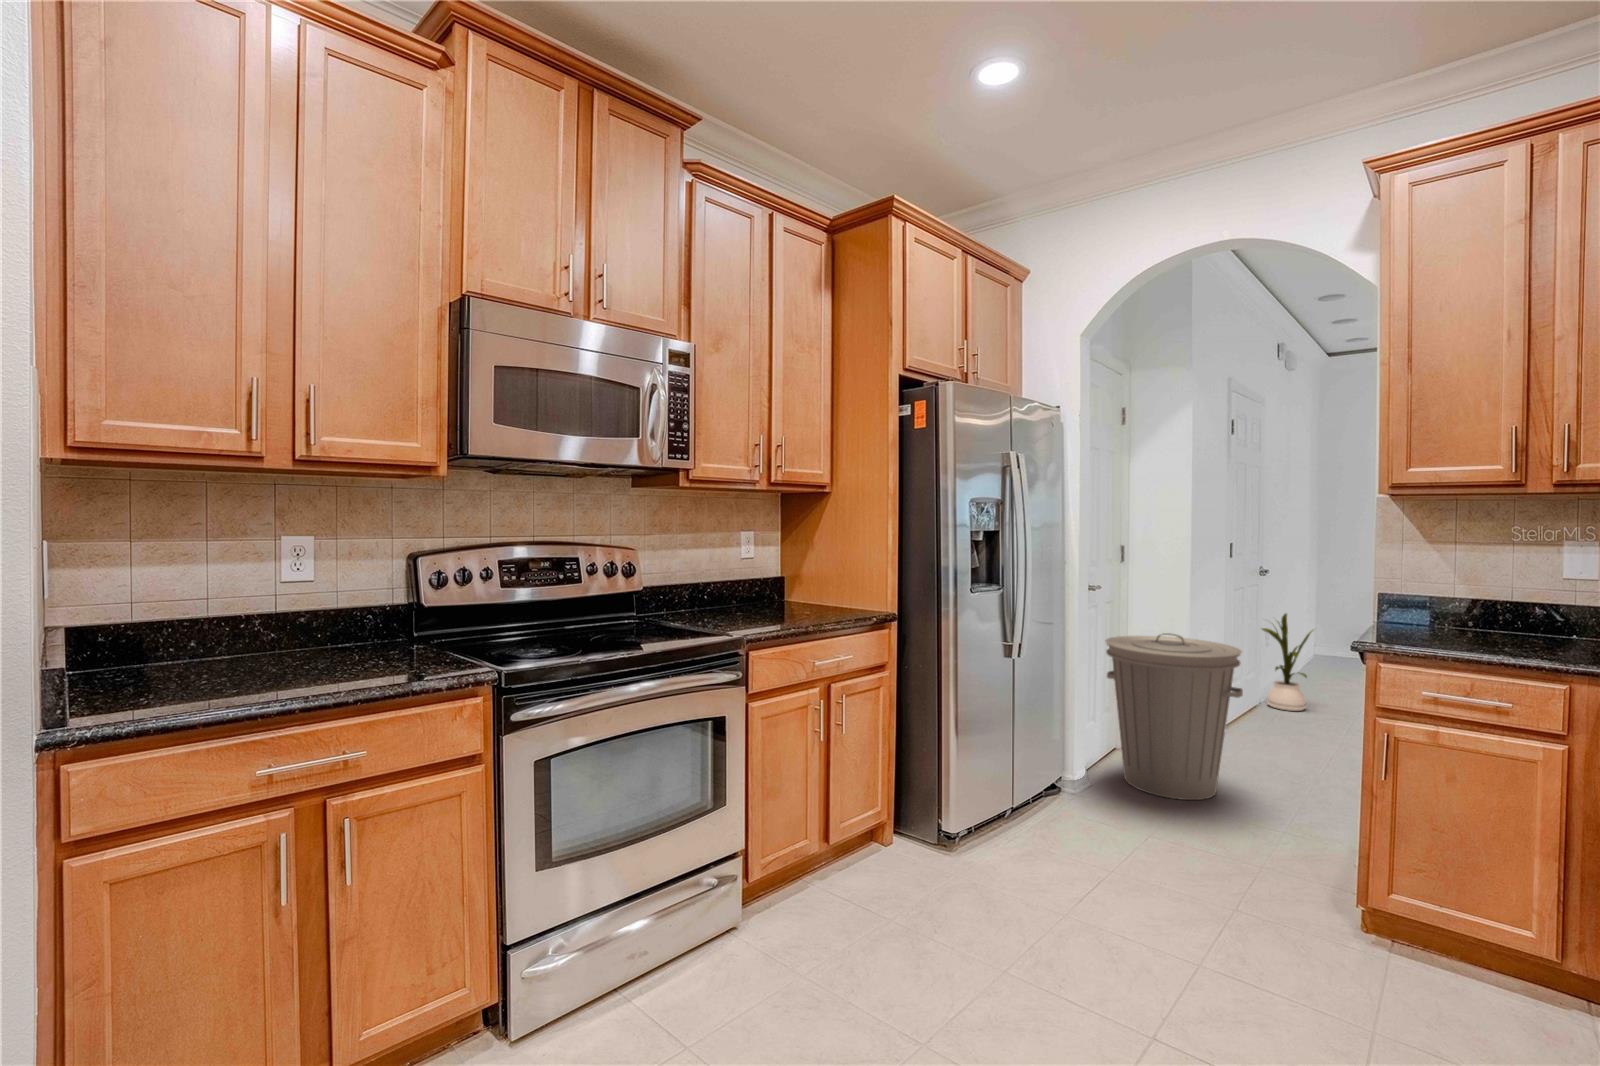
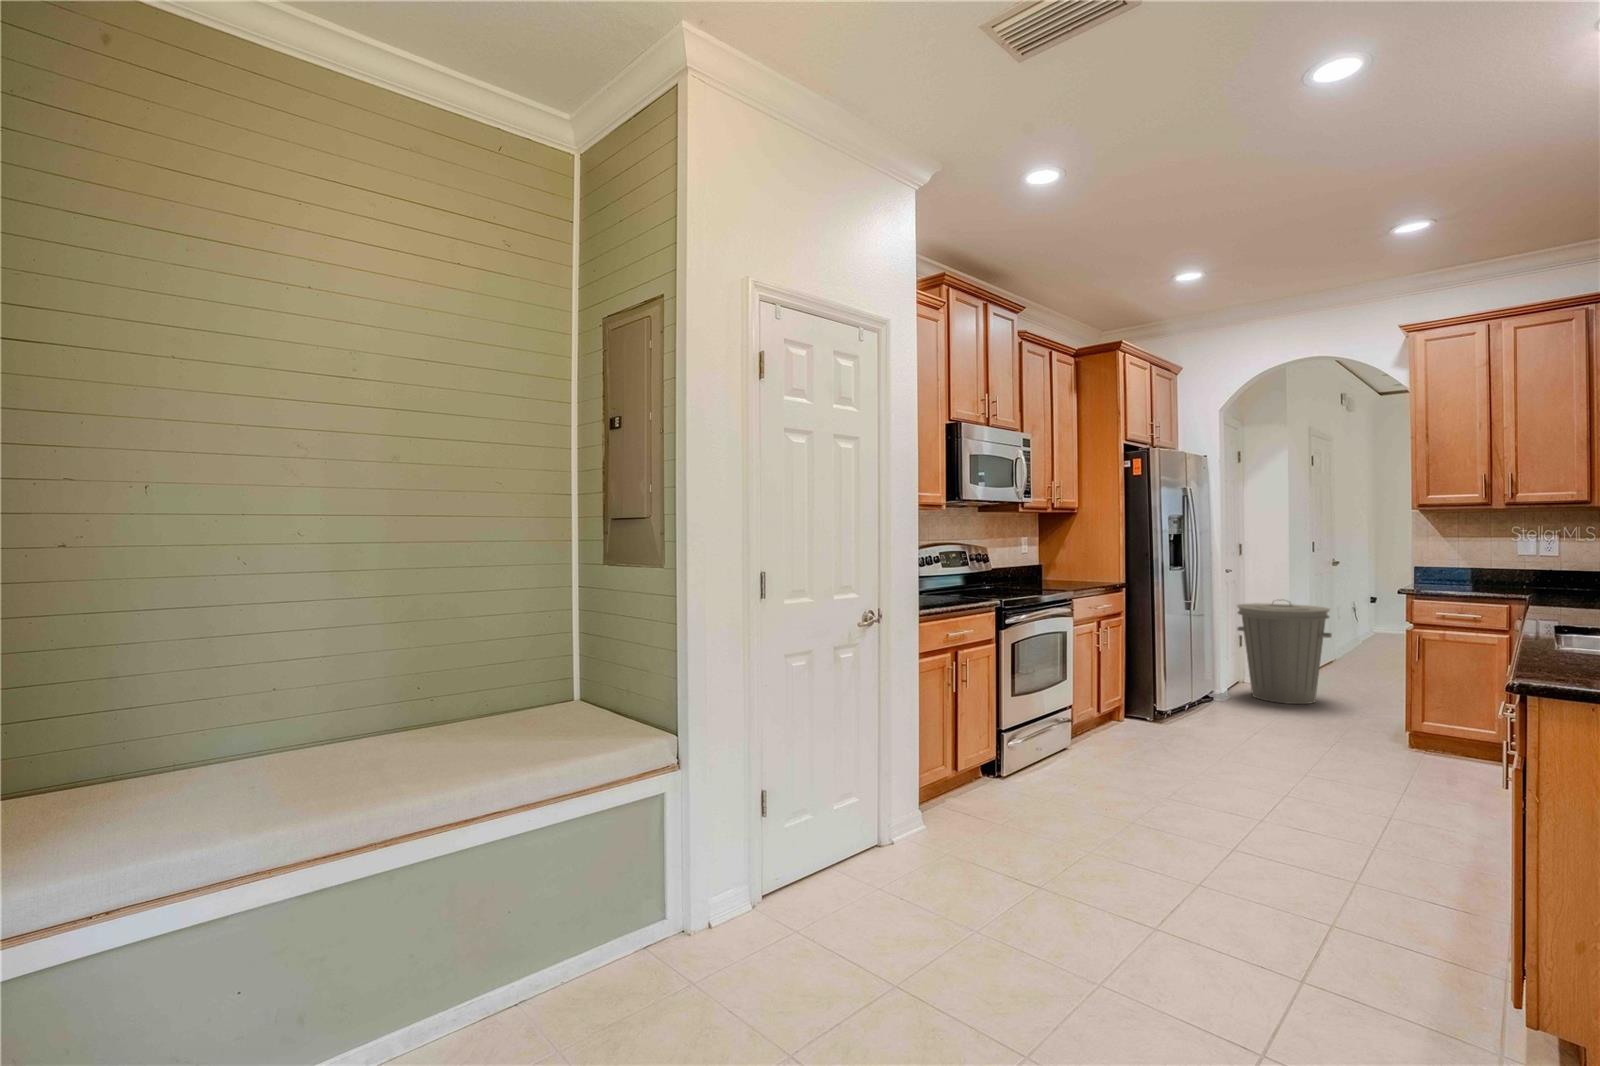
house plant: present [1262,614,1313,711] -> none [1336,592,1378,664]

